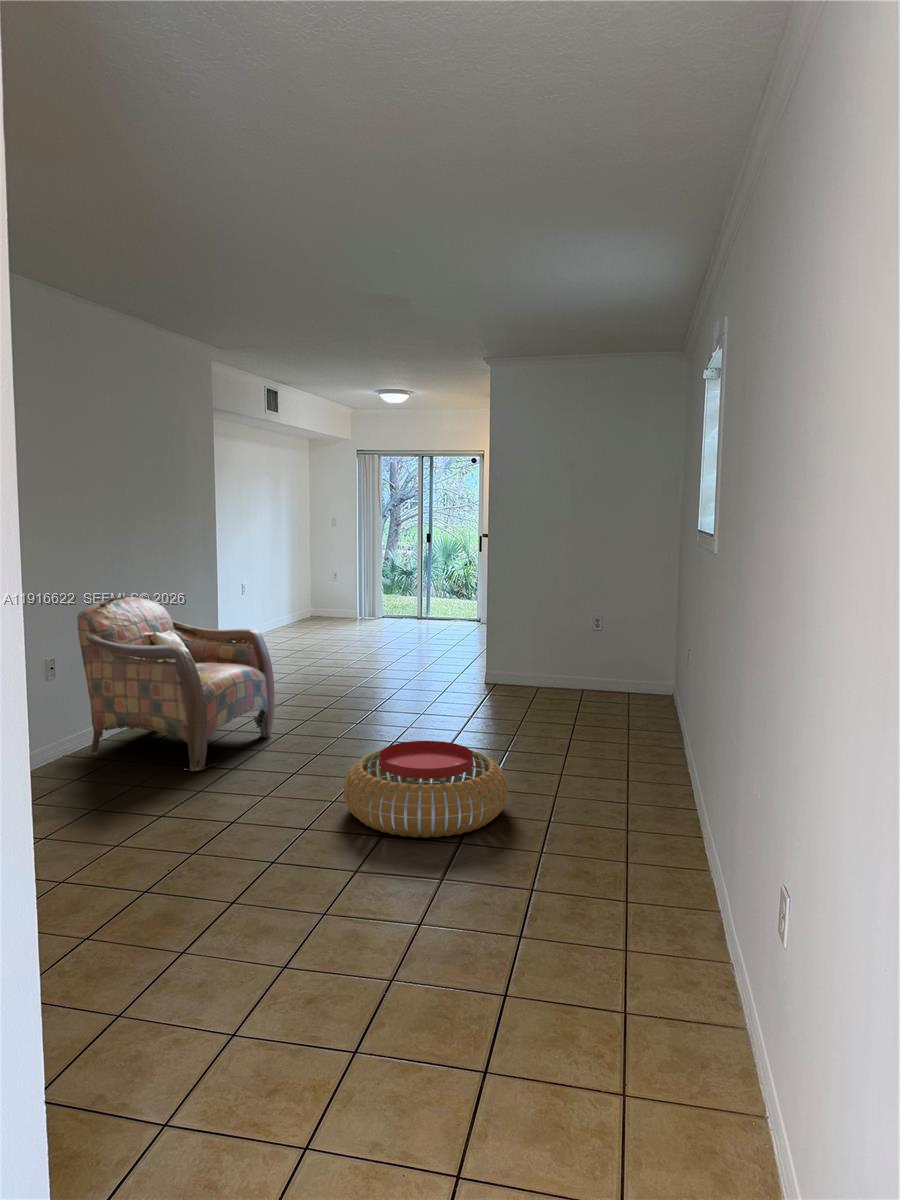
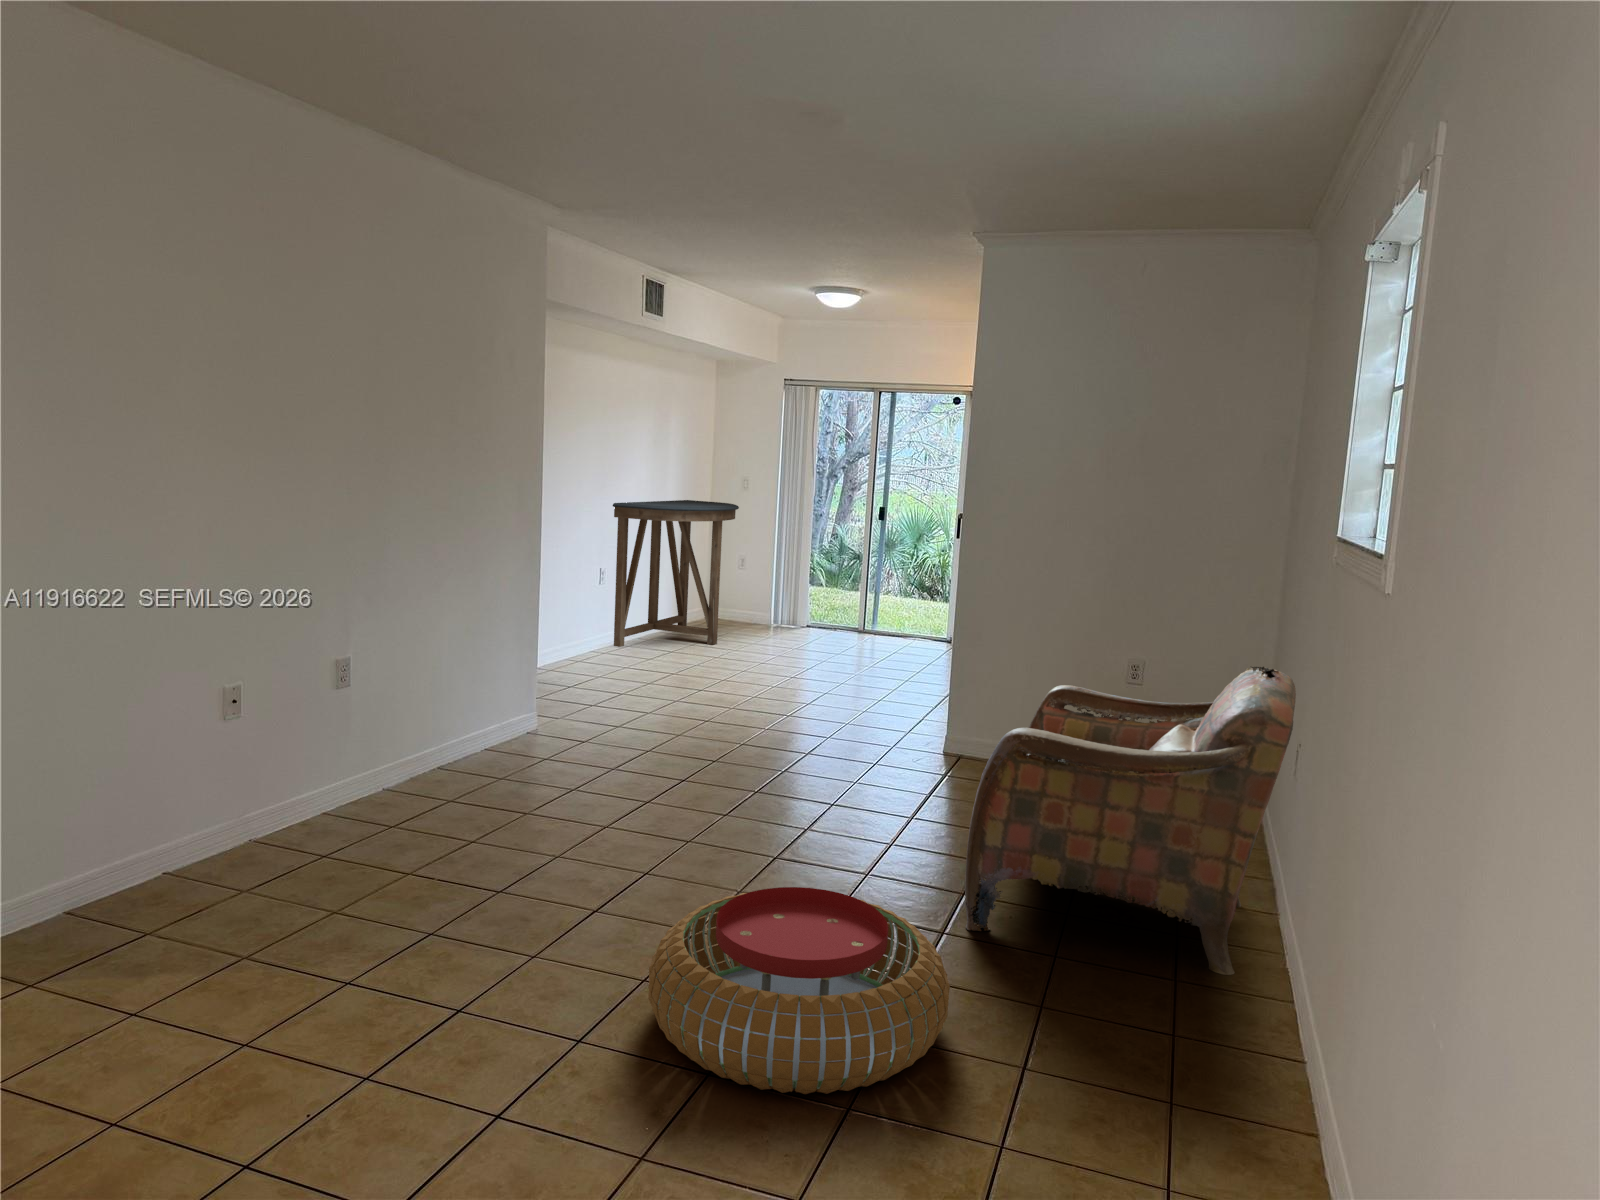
console table: none [248,536,333,638] -> present [613,500,739,647]
armchair: present [77,596,275,771] -> present [965,667,1296,975]

